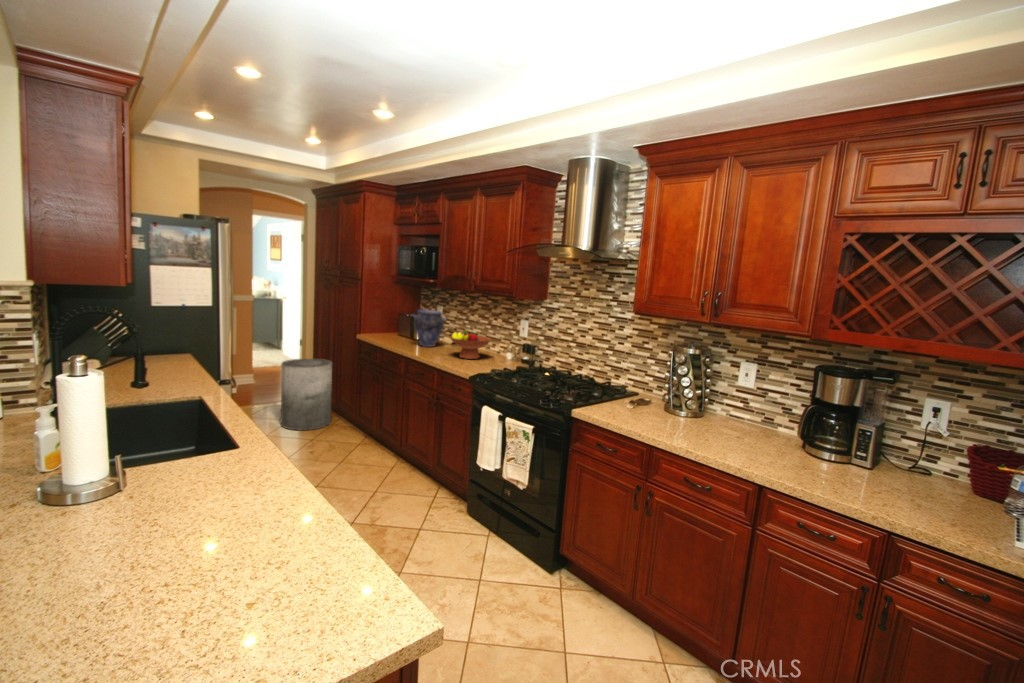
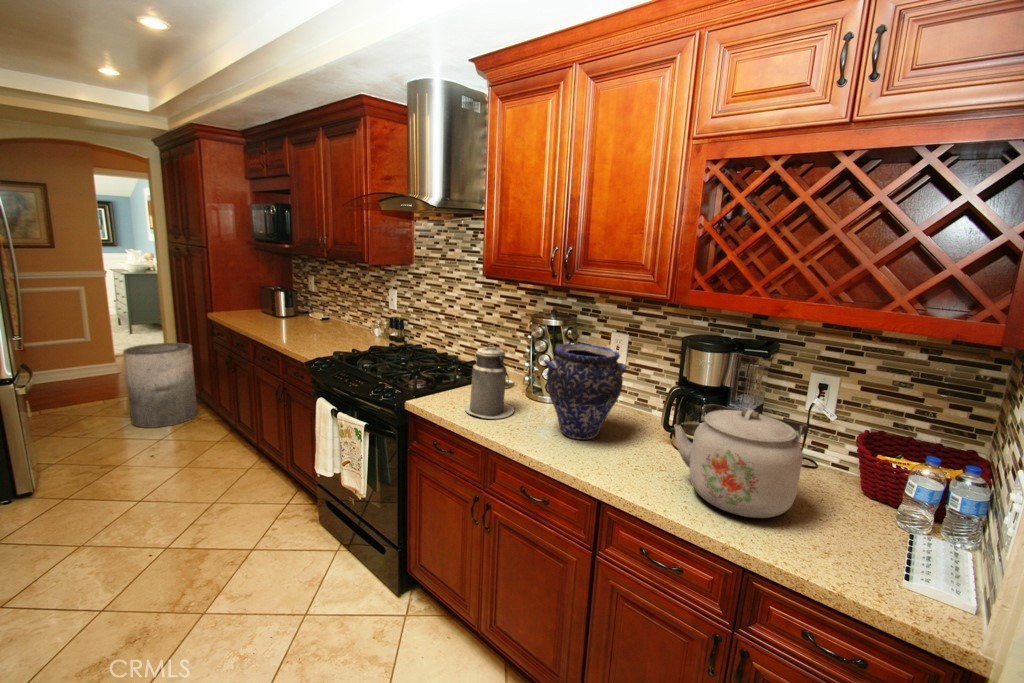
vase: present [414,310,445,347] -> present [545,344,626,439]
fruit bowl: present [450,331,491,359] -> none [304,304,357,338]
canister: none [623,365,664,426] -> present [465,343,514,419]
kettle: none [817,416,928,500] -> present [674,404,808,518]

